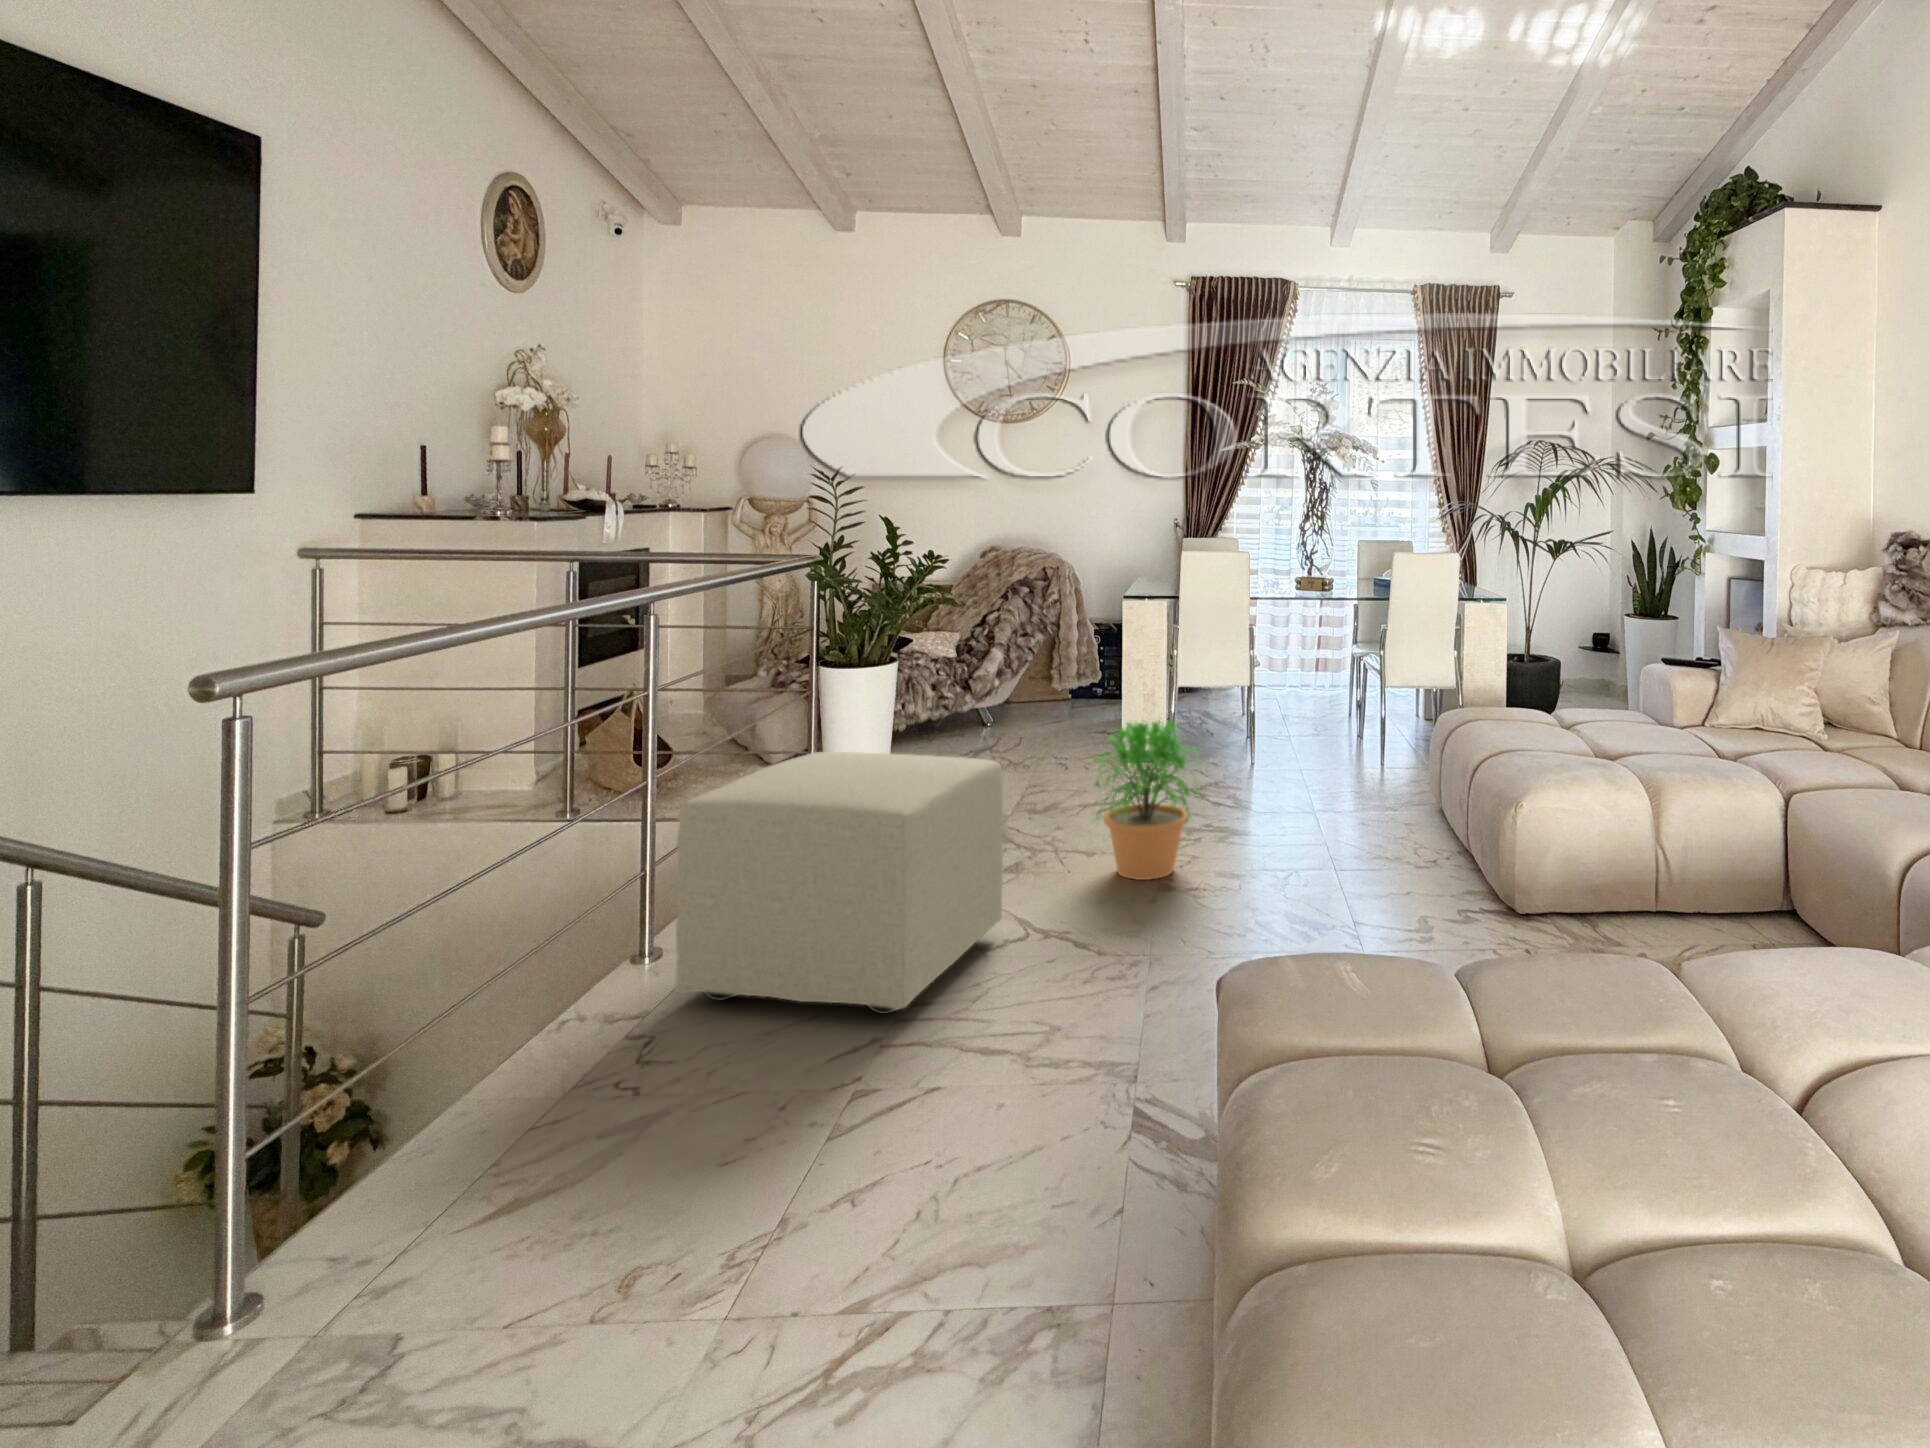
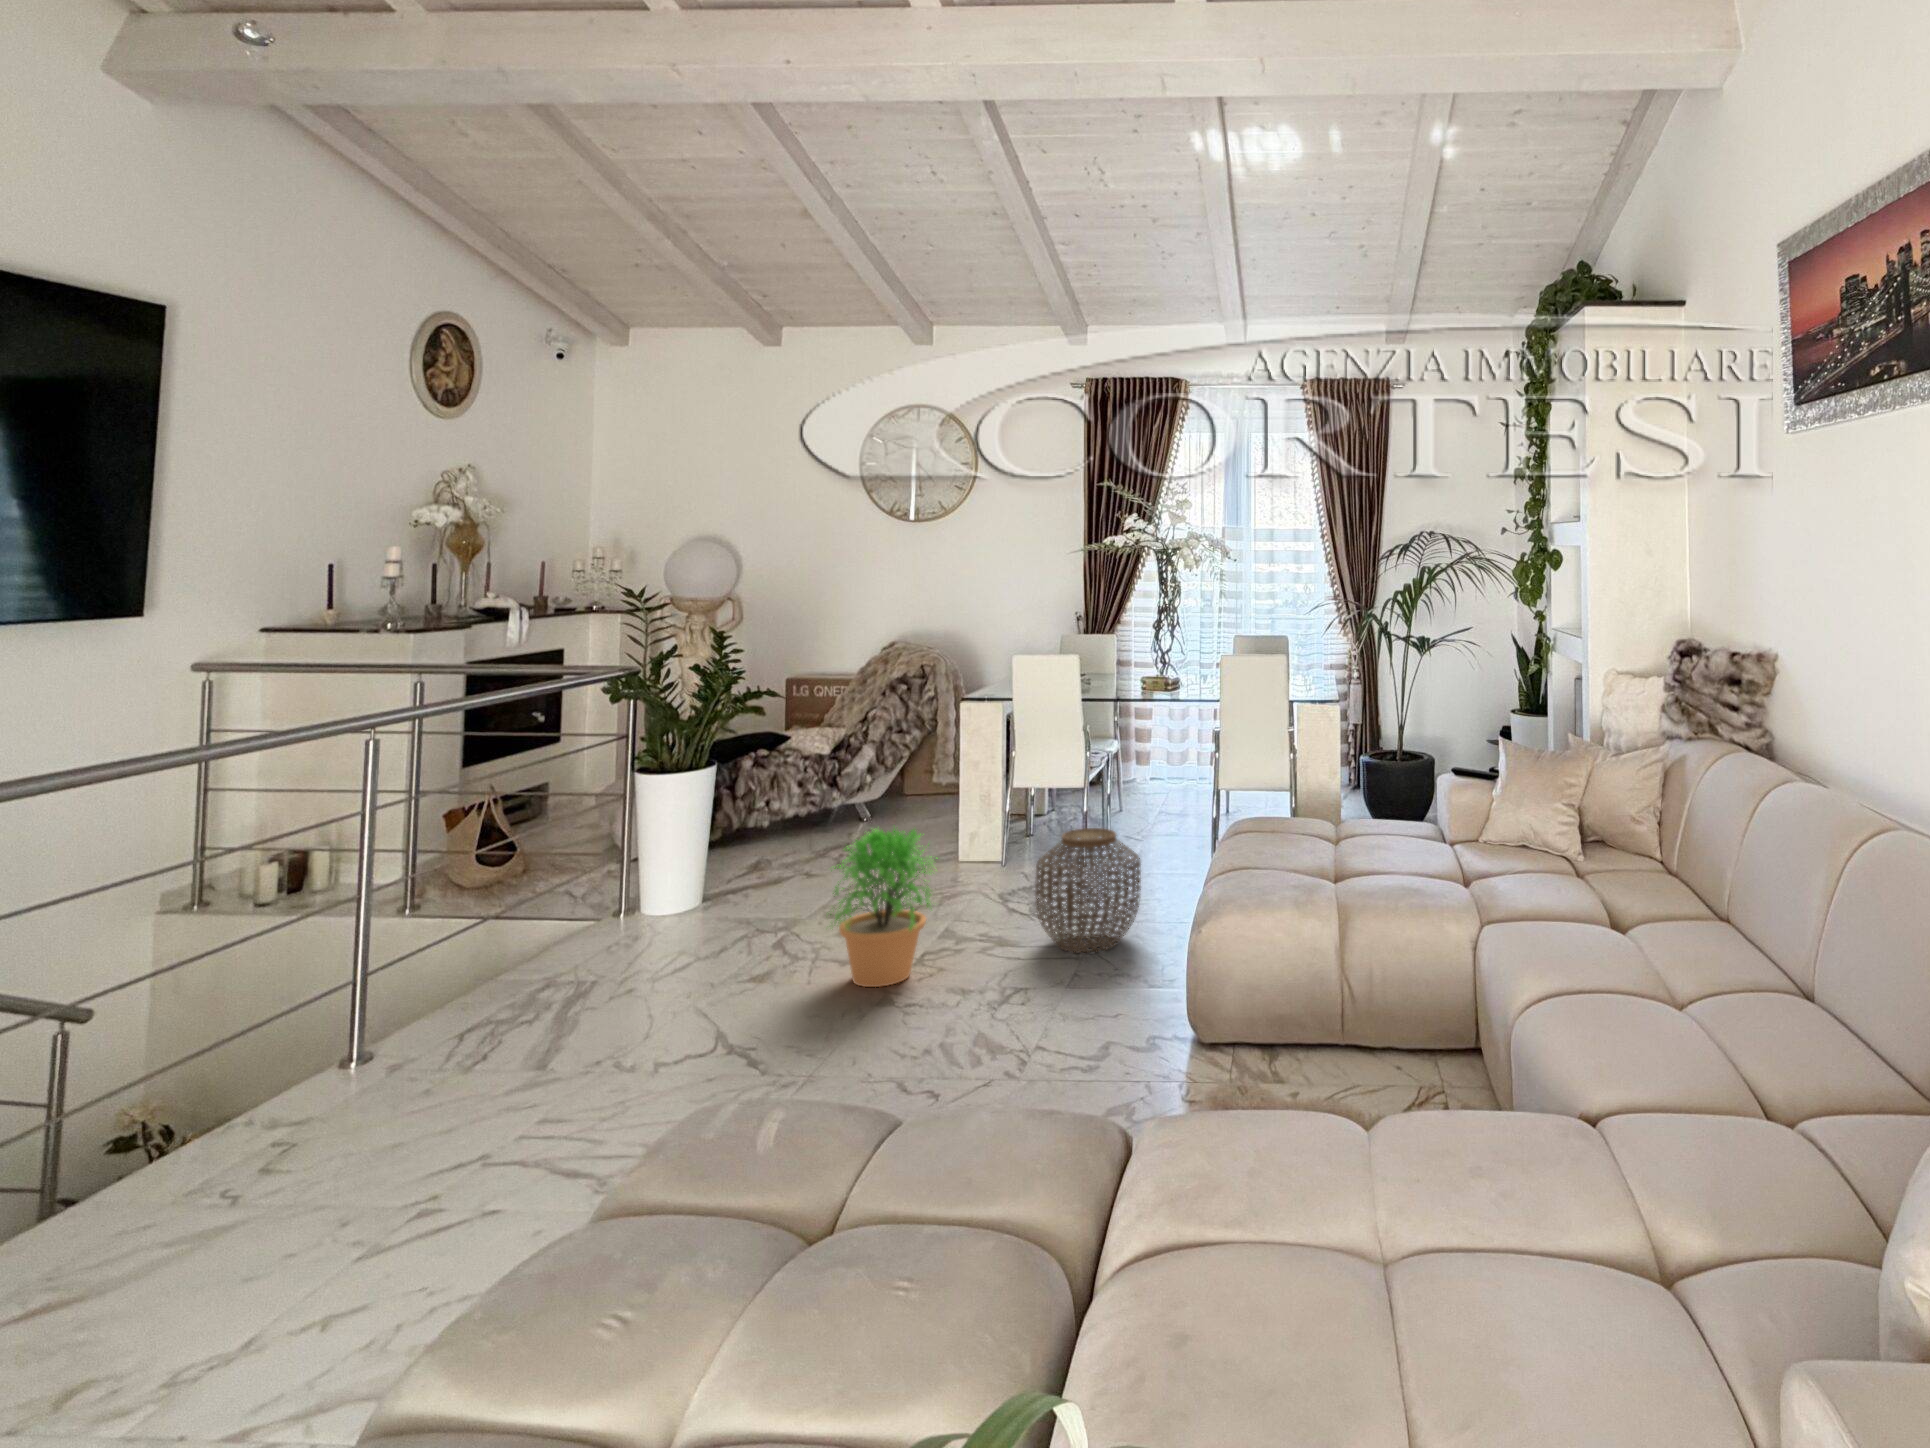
woven basket: none [1274,722,1380,845] -> present [1035,828,1141,953]
ottoman: present [676,752,1003,1014] -> none [329,861,692,1123]

